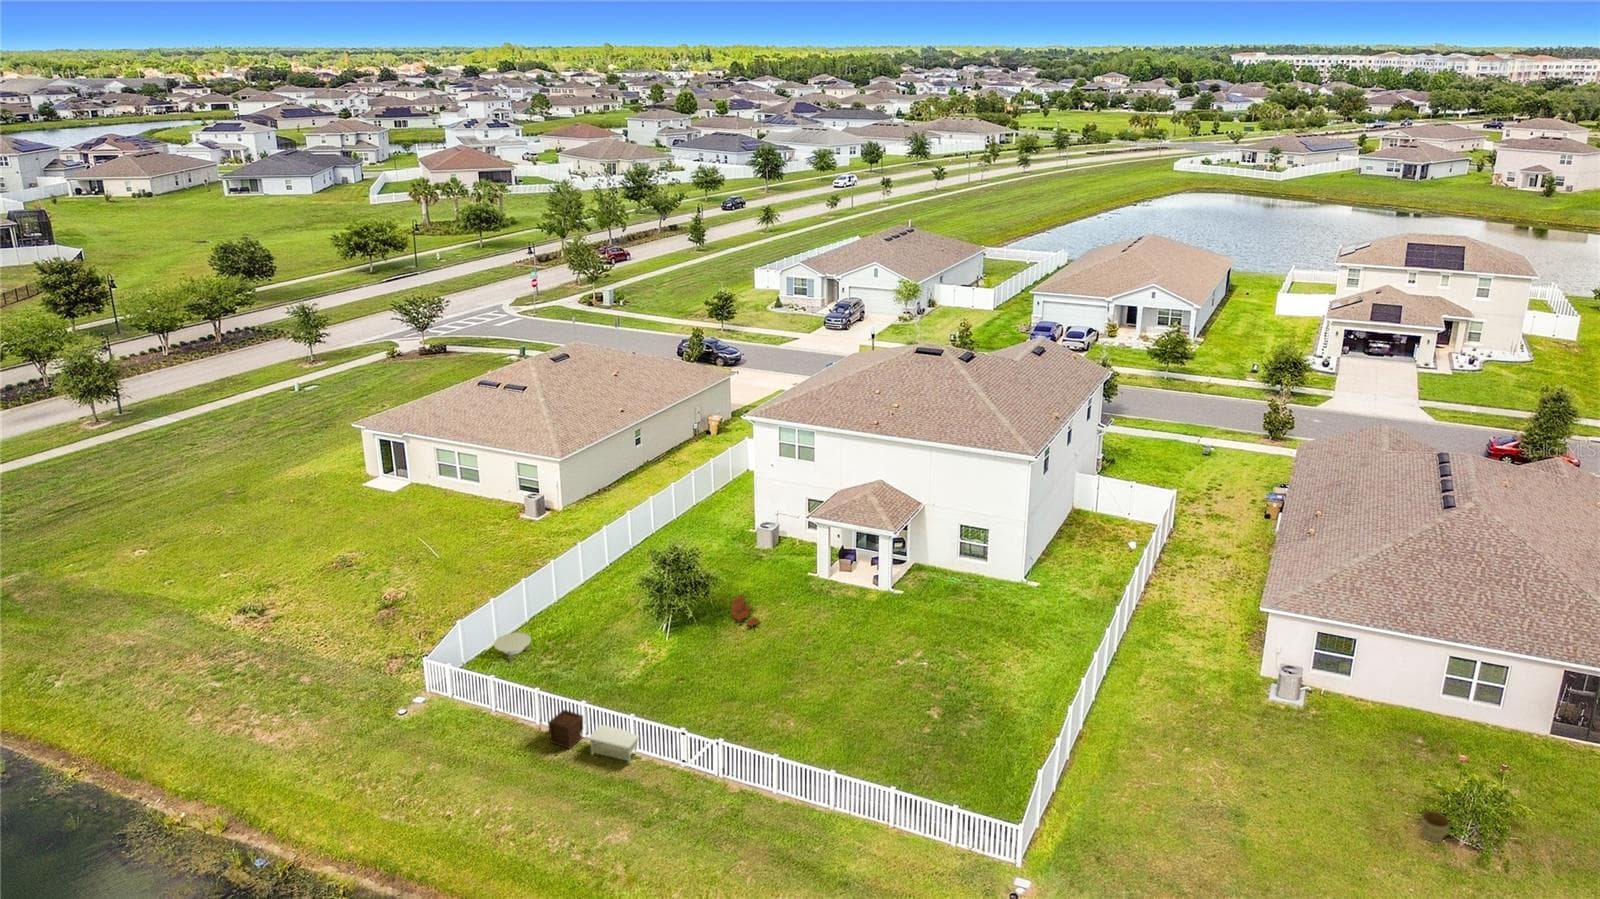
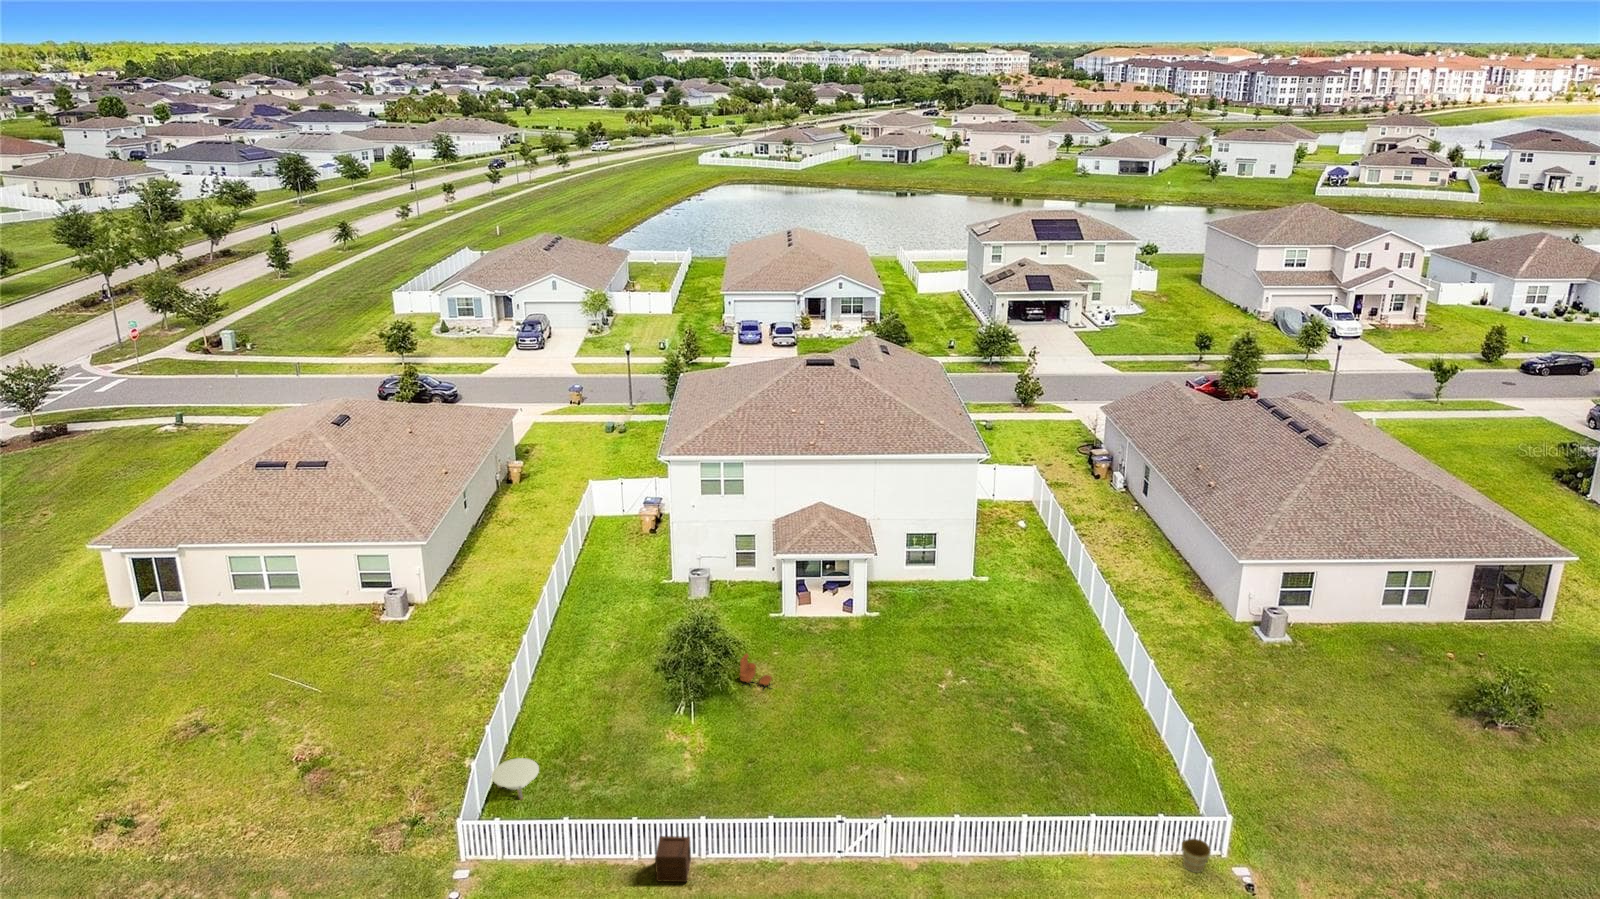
storage bench: present [588,725,639,763] -> none [715,838,772,881]
wooden bucket: present [1421,810,1450,842] -> present [1182,839,1211,873]

